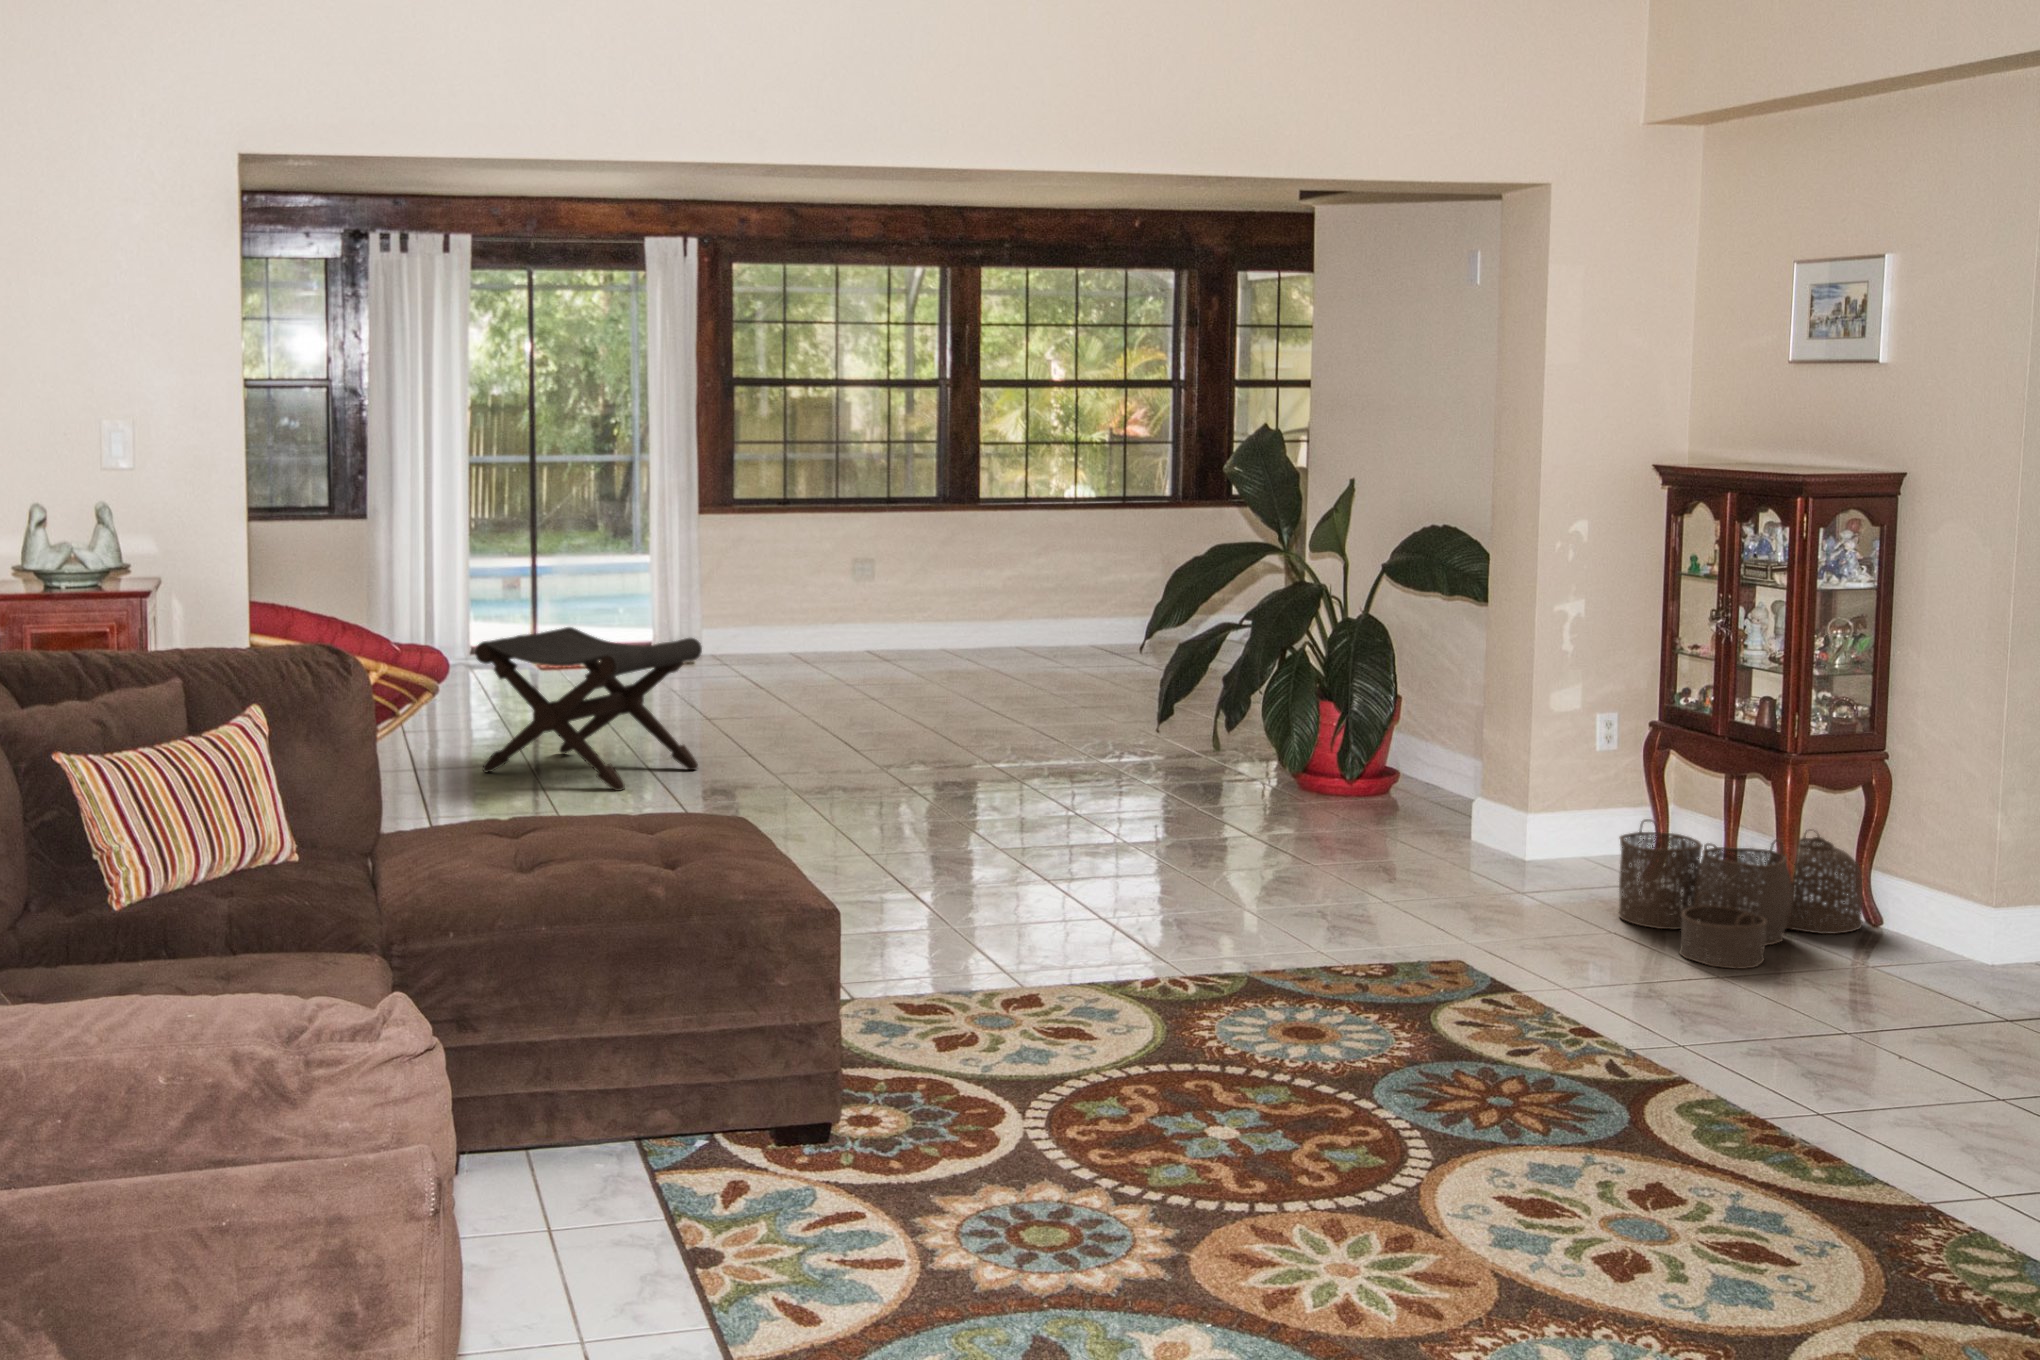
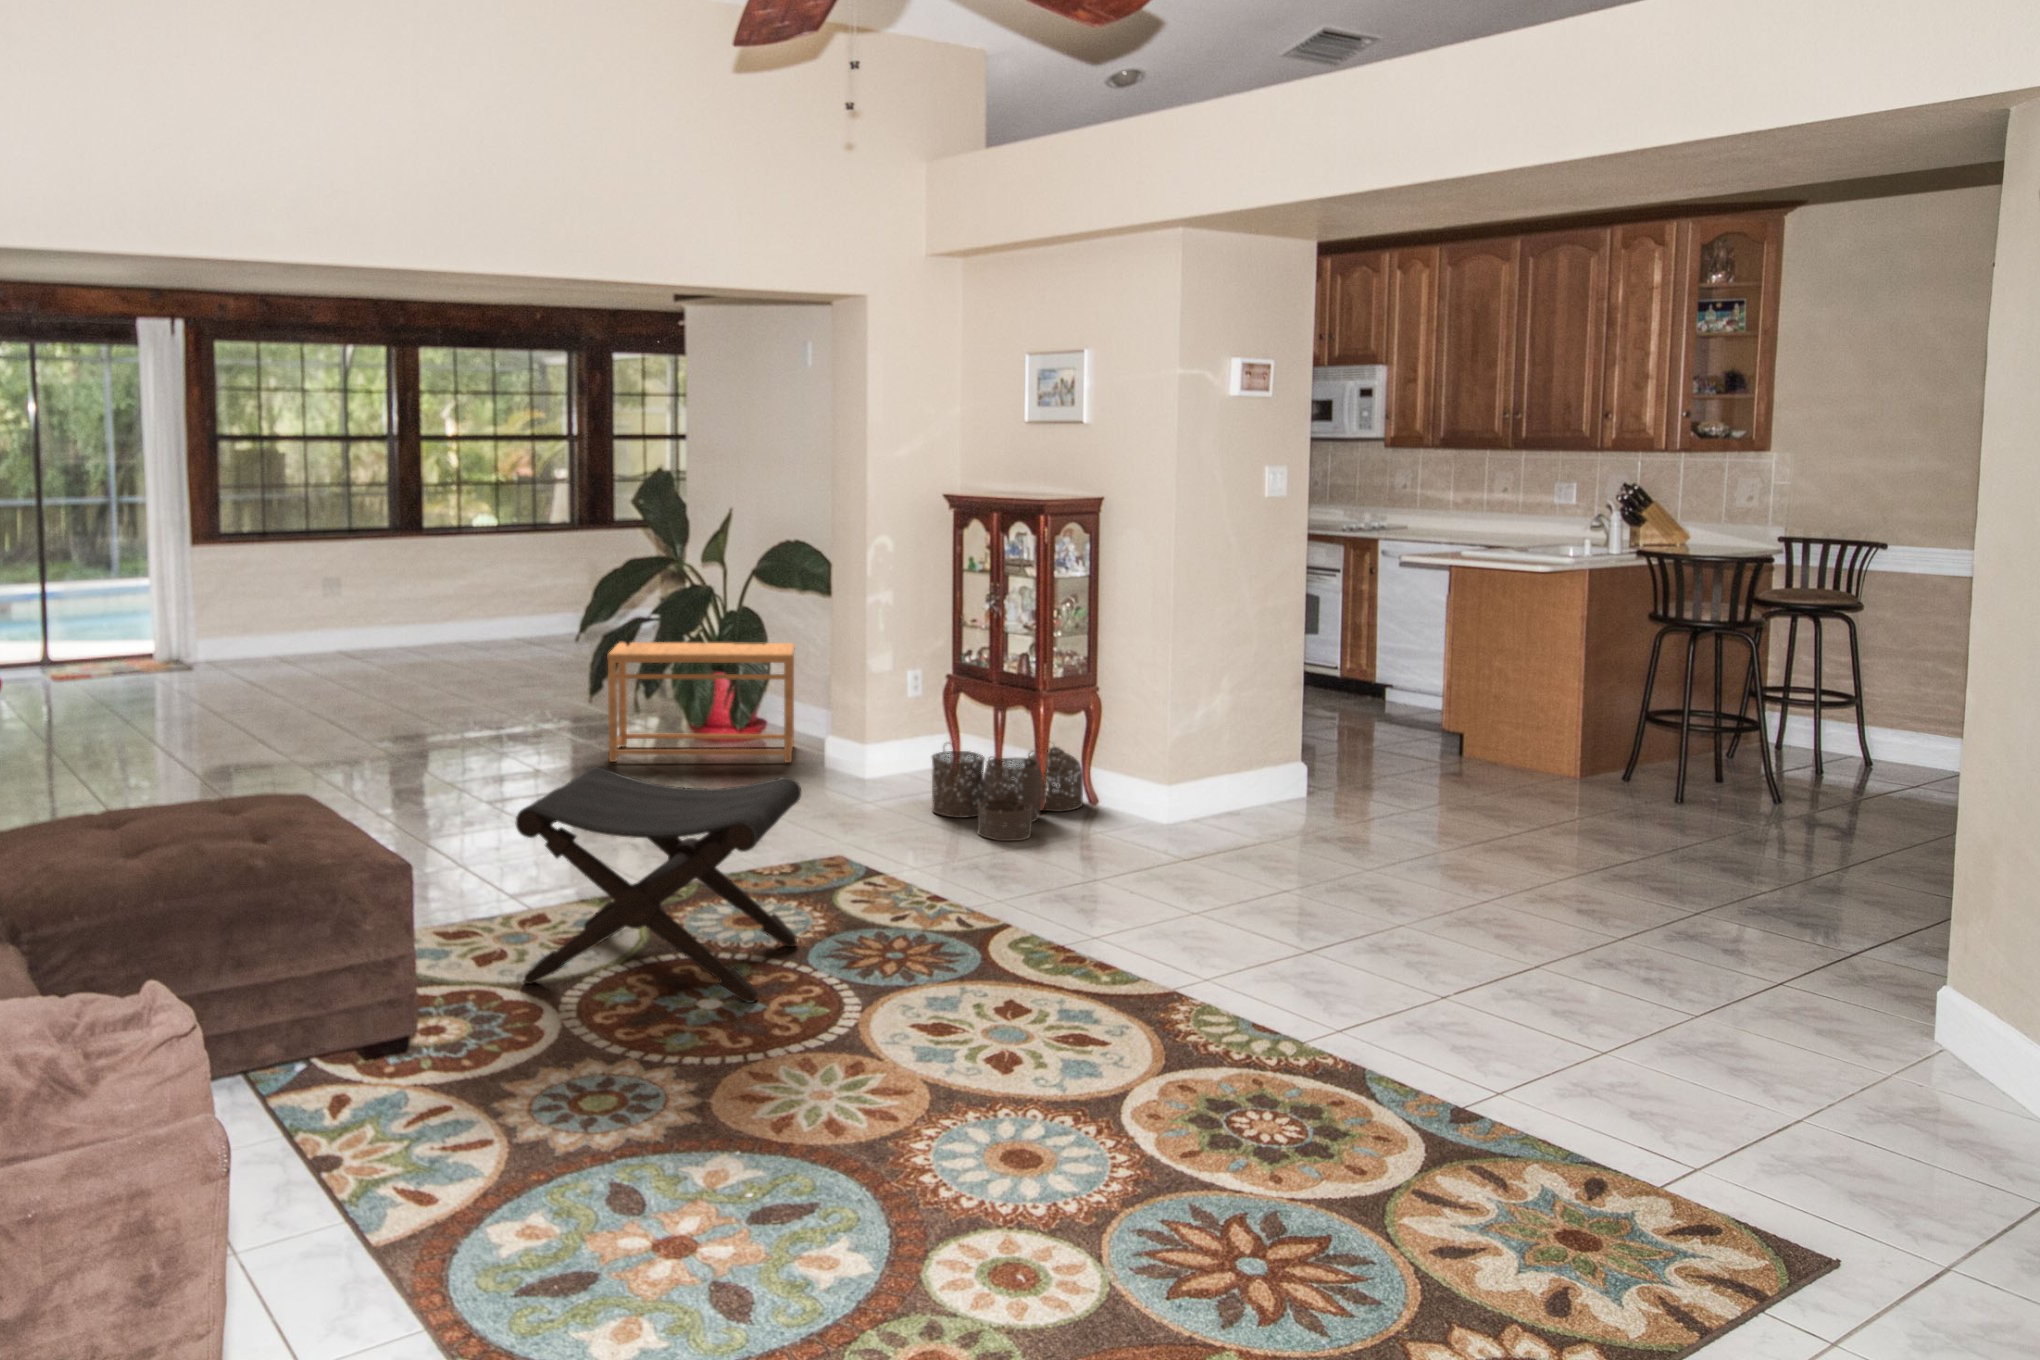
footstool: present [475,627,702,791] -> present [515,767,801,1003]
side table: none [1175,655,1444,834] -> present [607,642,795,762]

